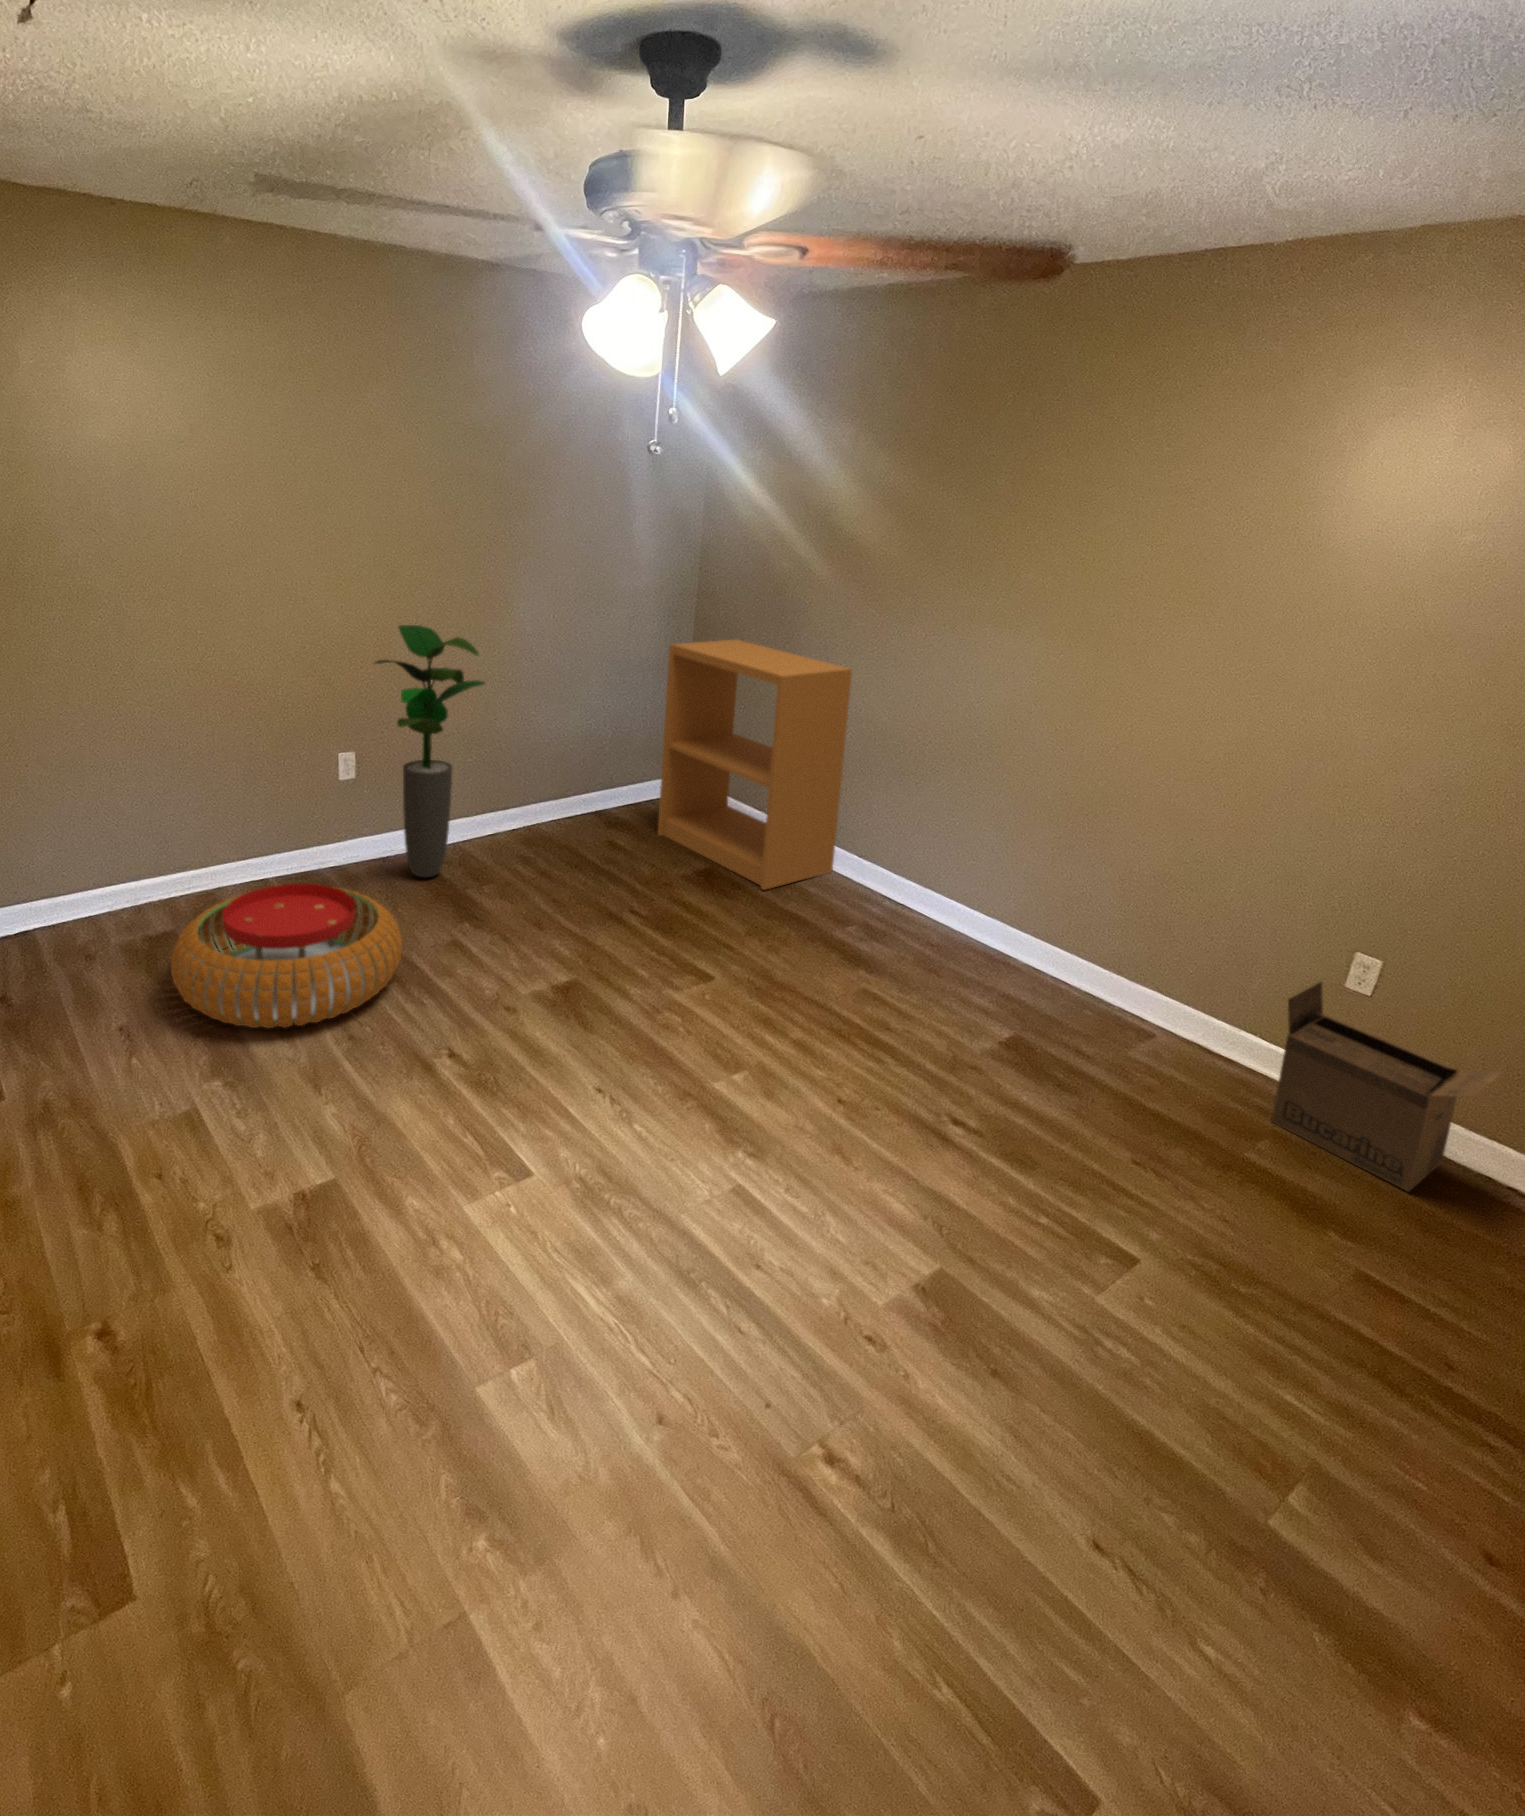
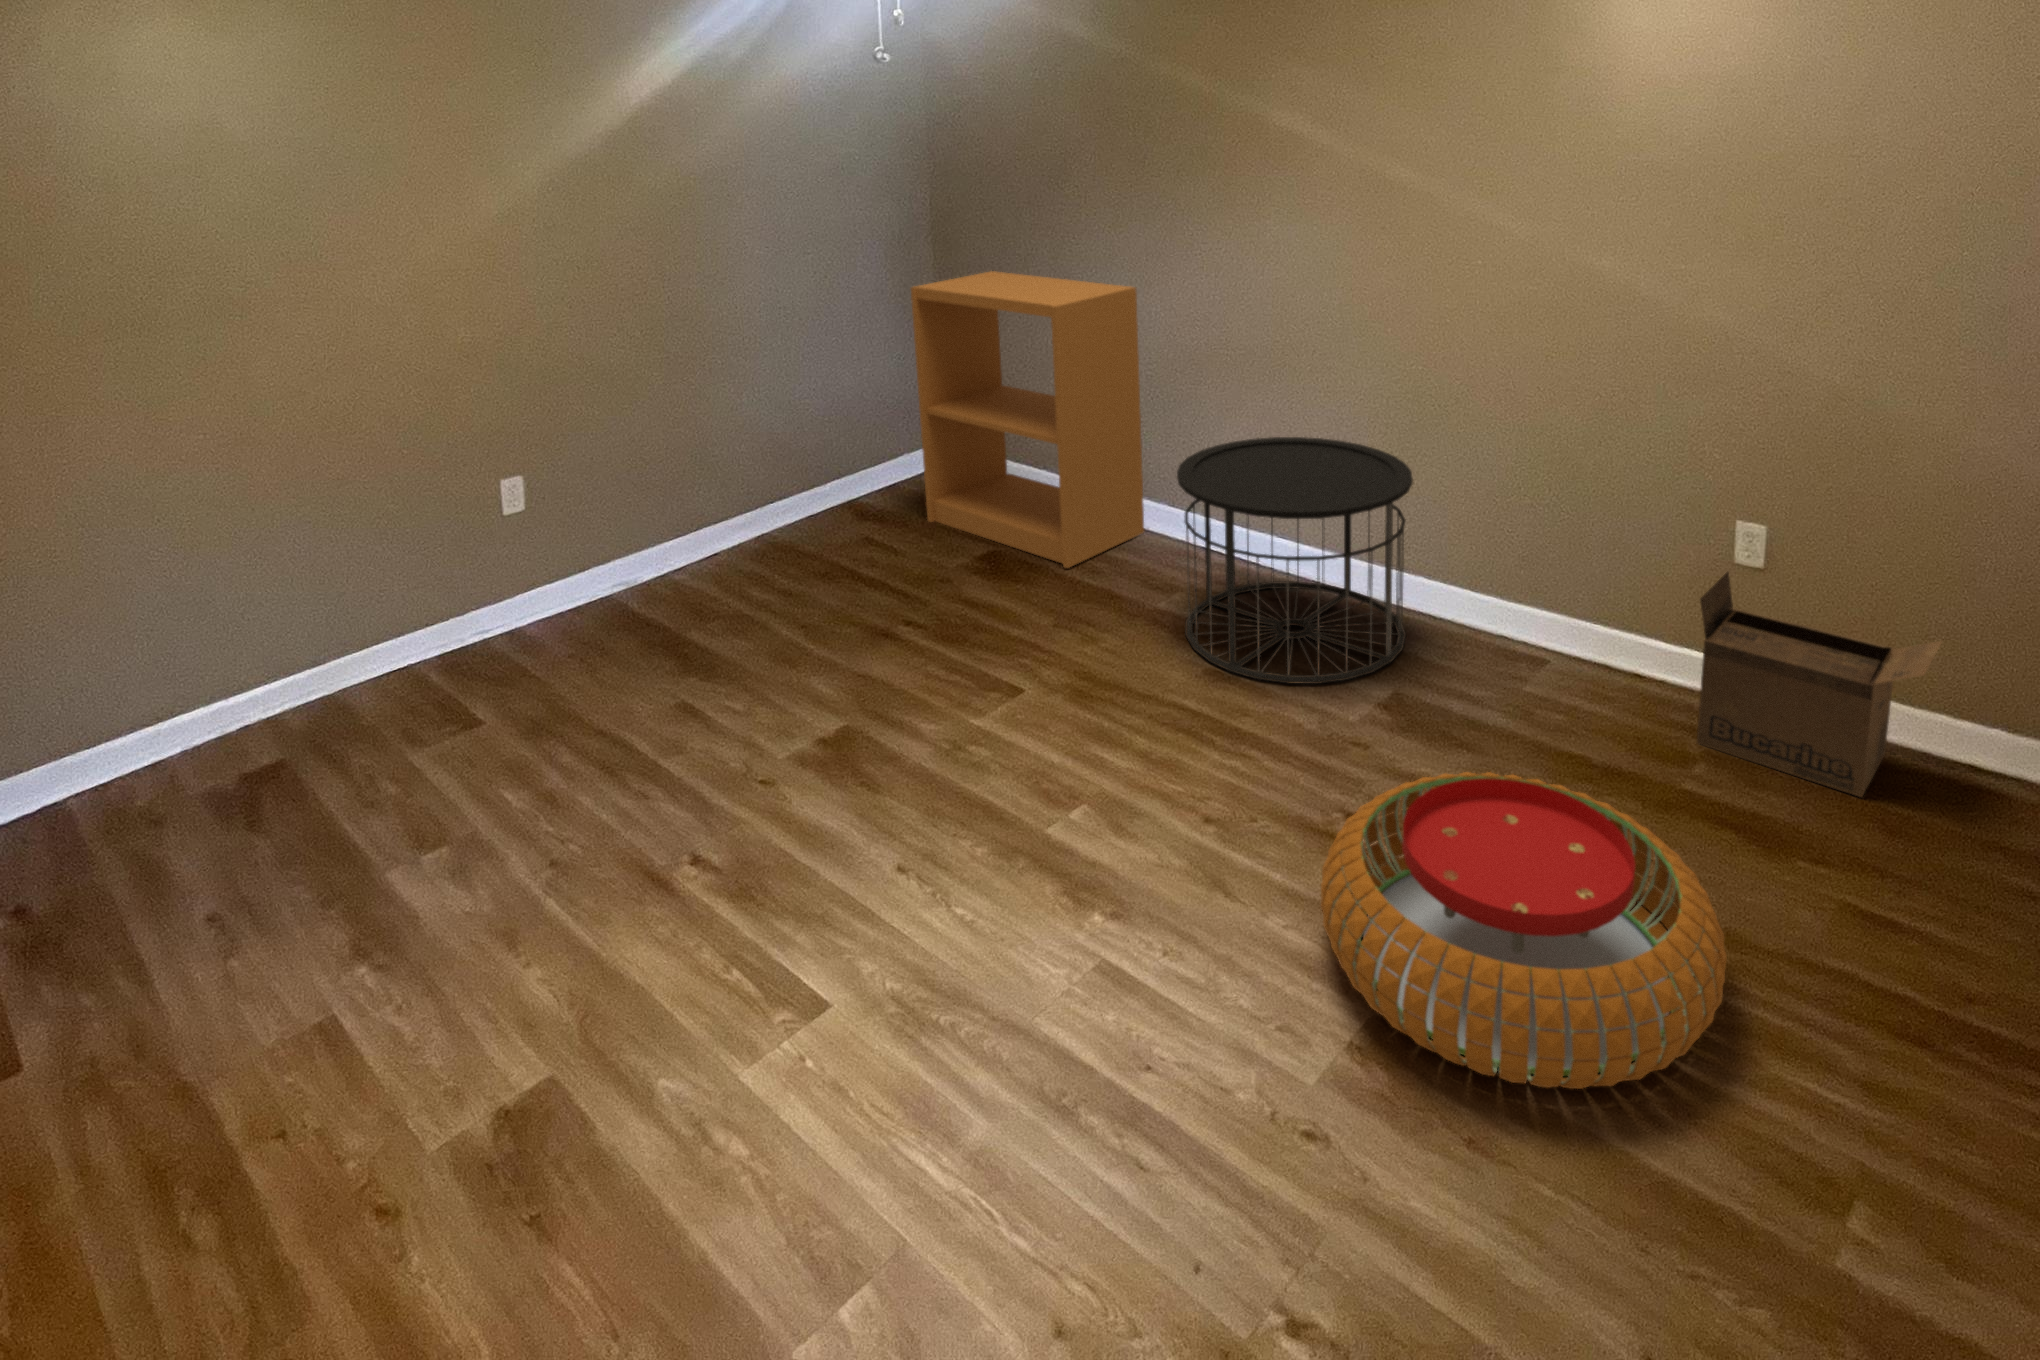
potted plant: present [375,625,485,877] -> none [524,303,682,625]
side table: none [851,807,1059,1017] -> present [1177,437,1413,684]
pouf: present [171,884,402,1028] -> present [1321,772,1727,1089]

